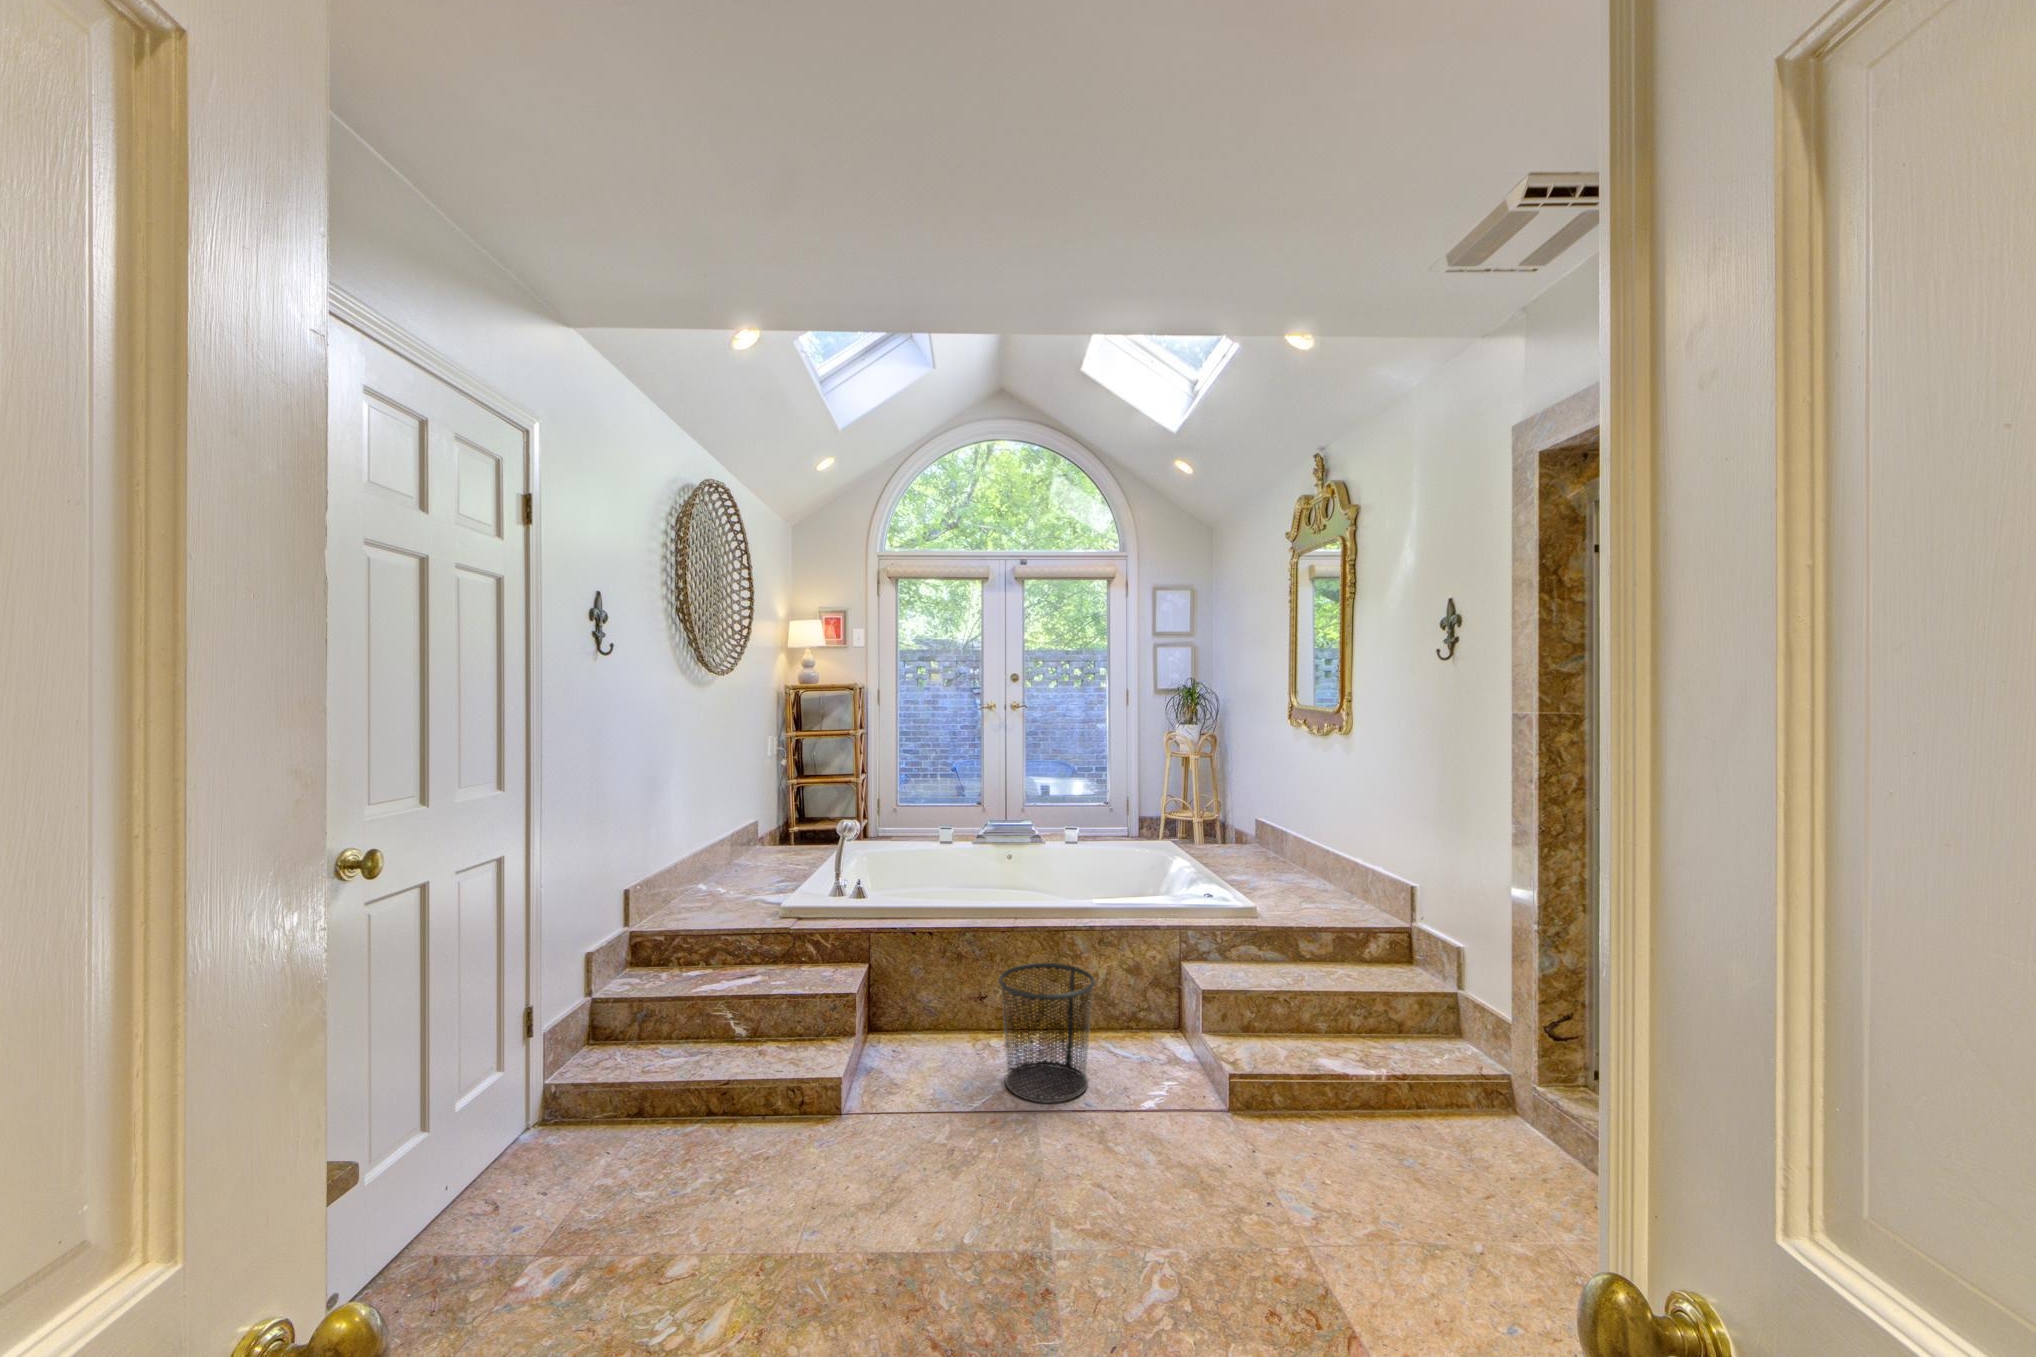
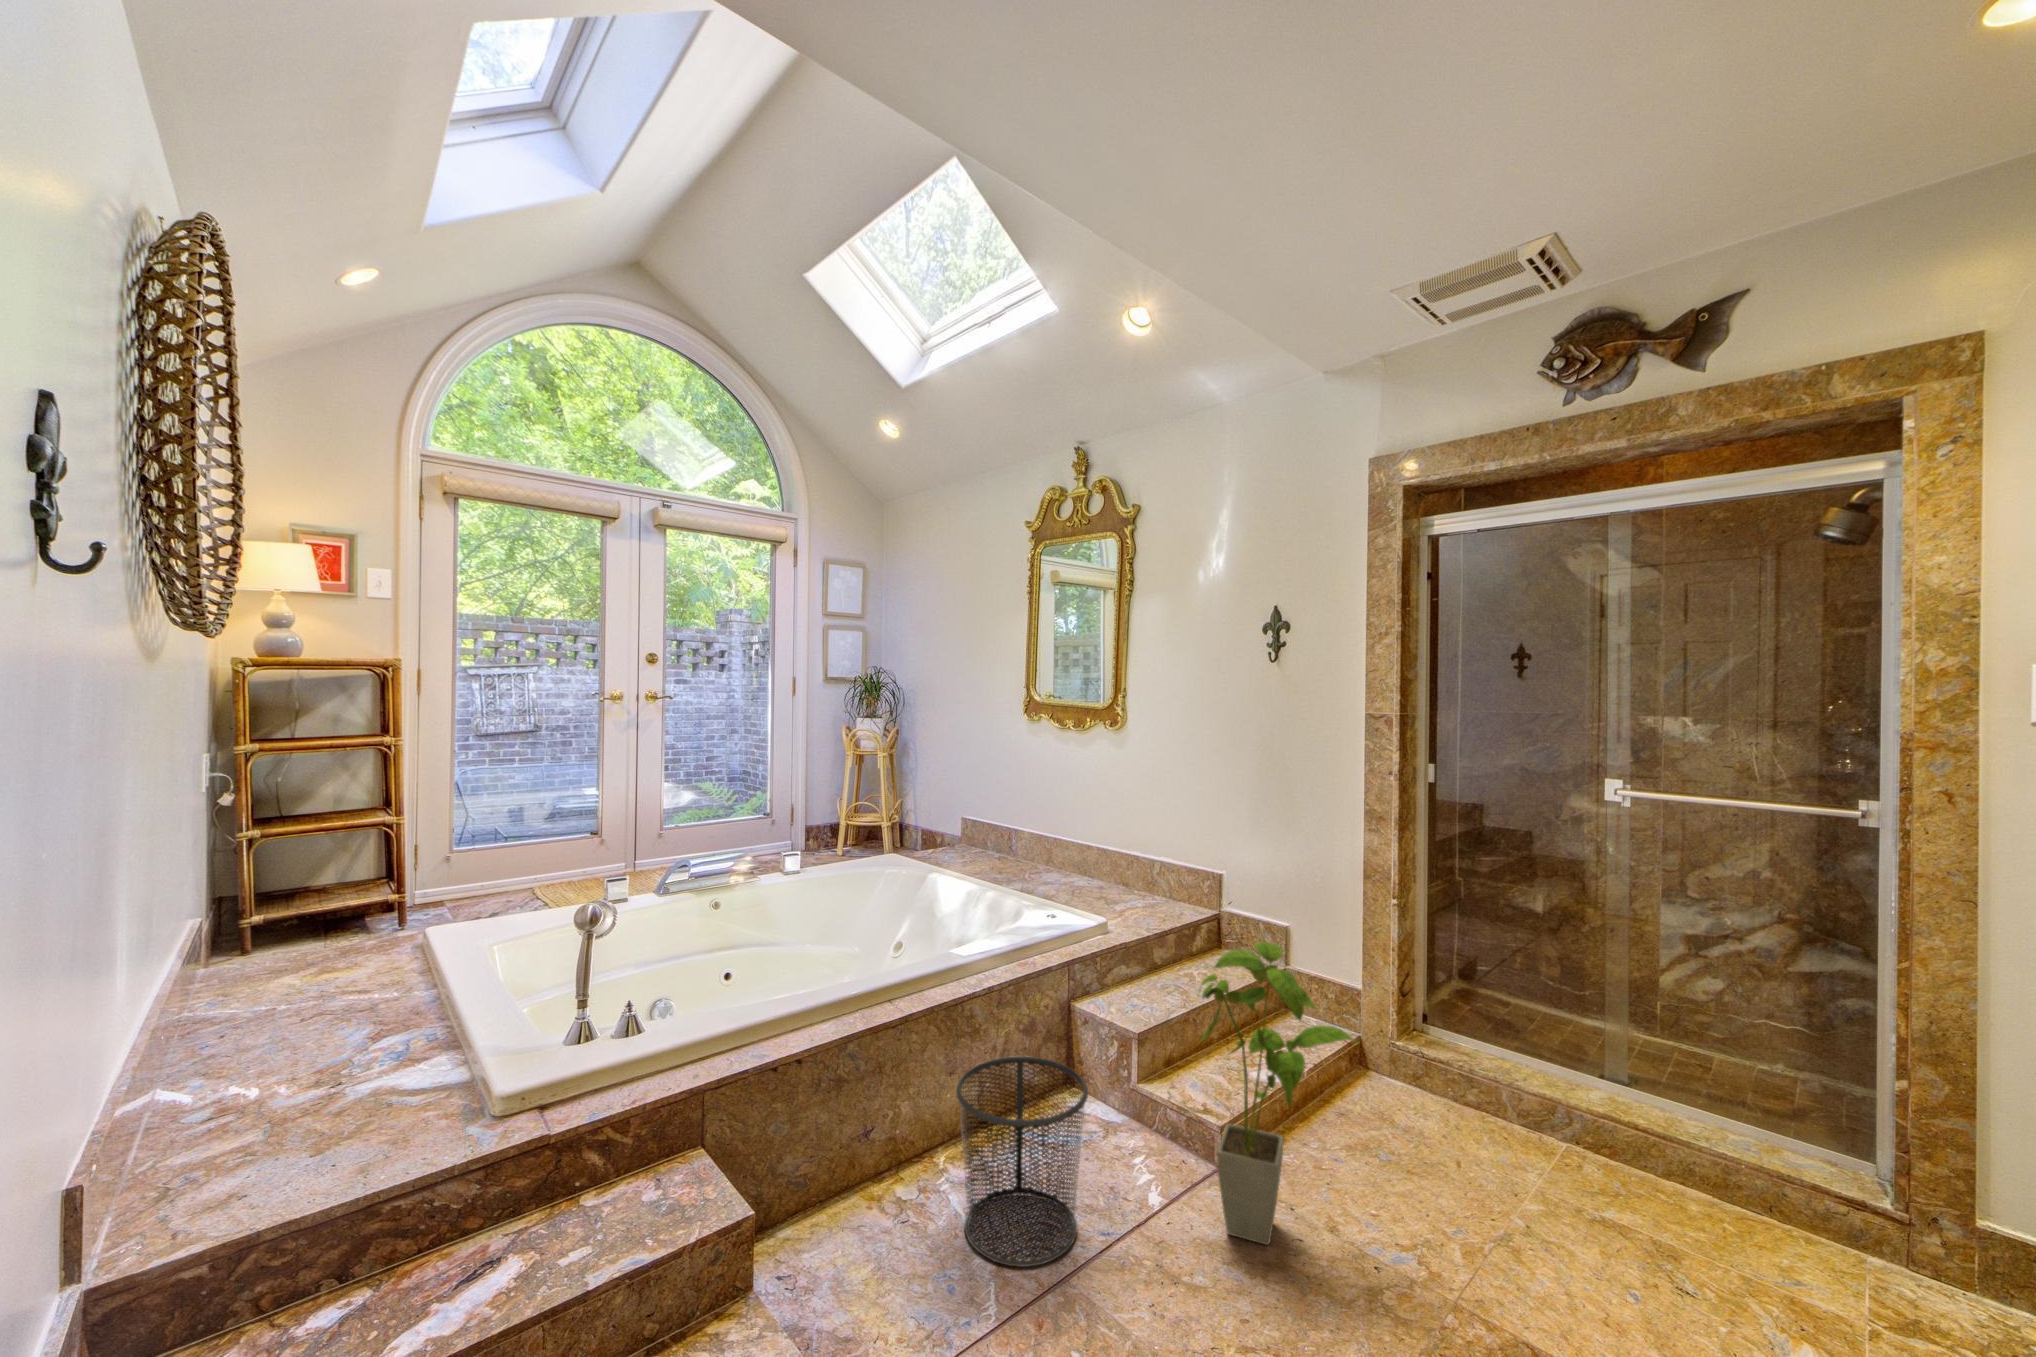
house plant: none [1152,897,1287,1153] -> present [1200,942,1357,1245]

